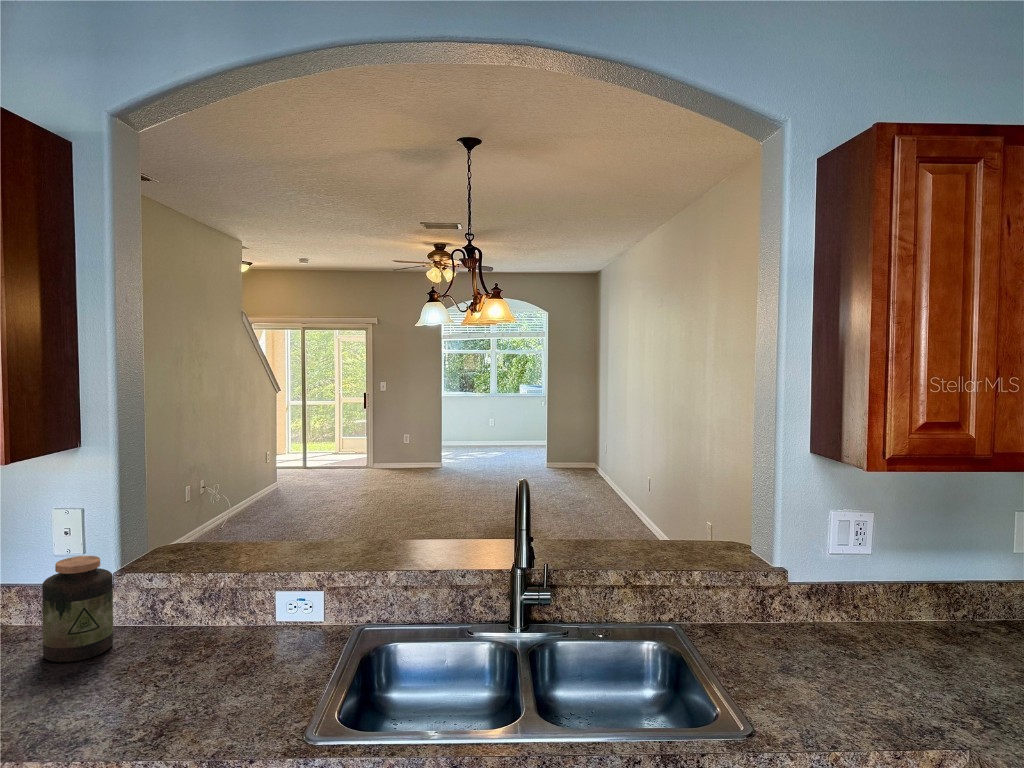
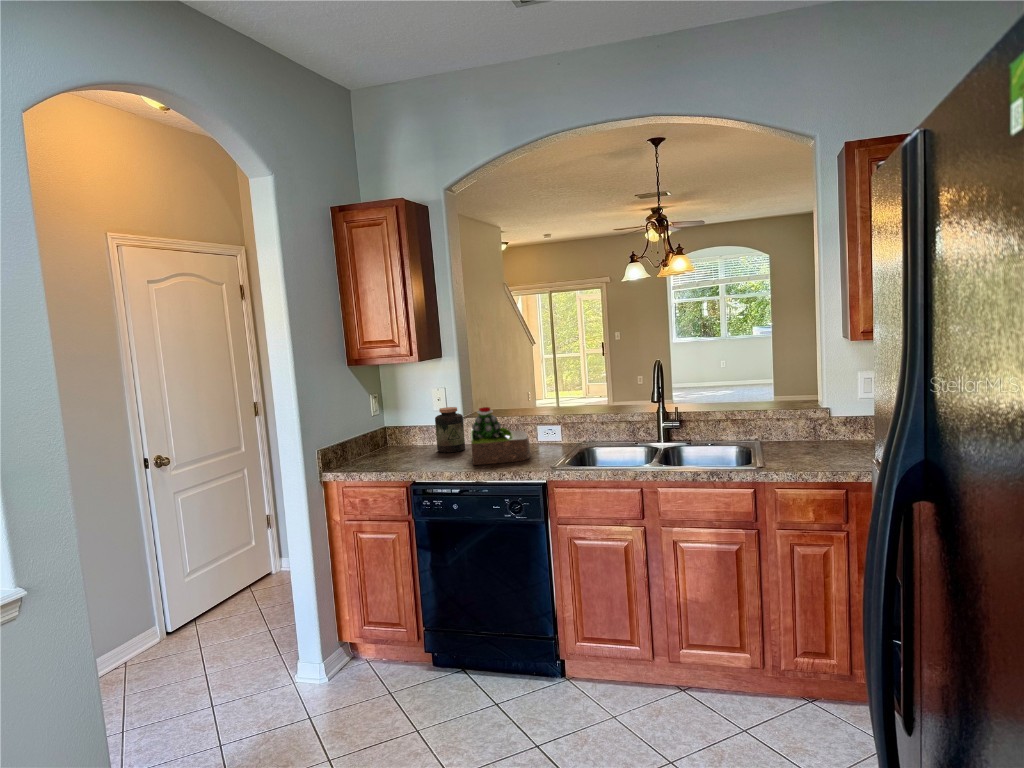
succulent plant: none [109,577,256,728] -> present [471,407,530,465]

